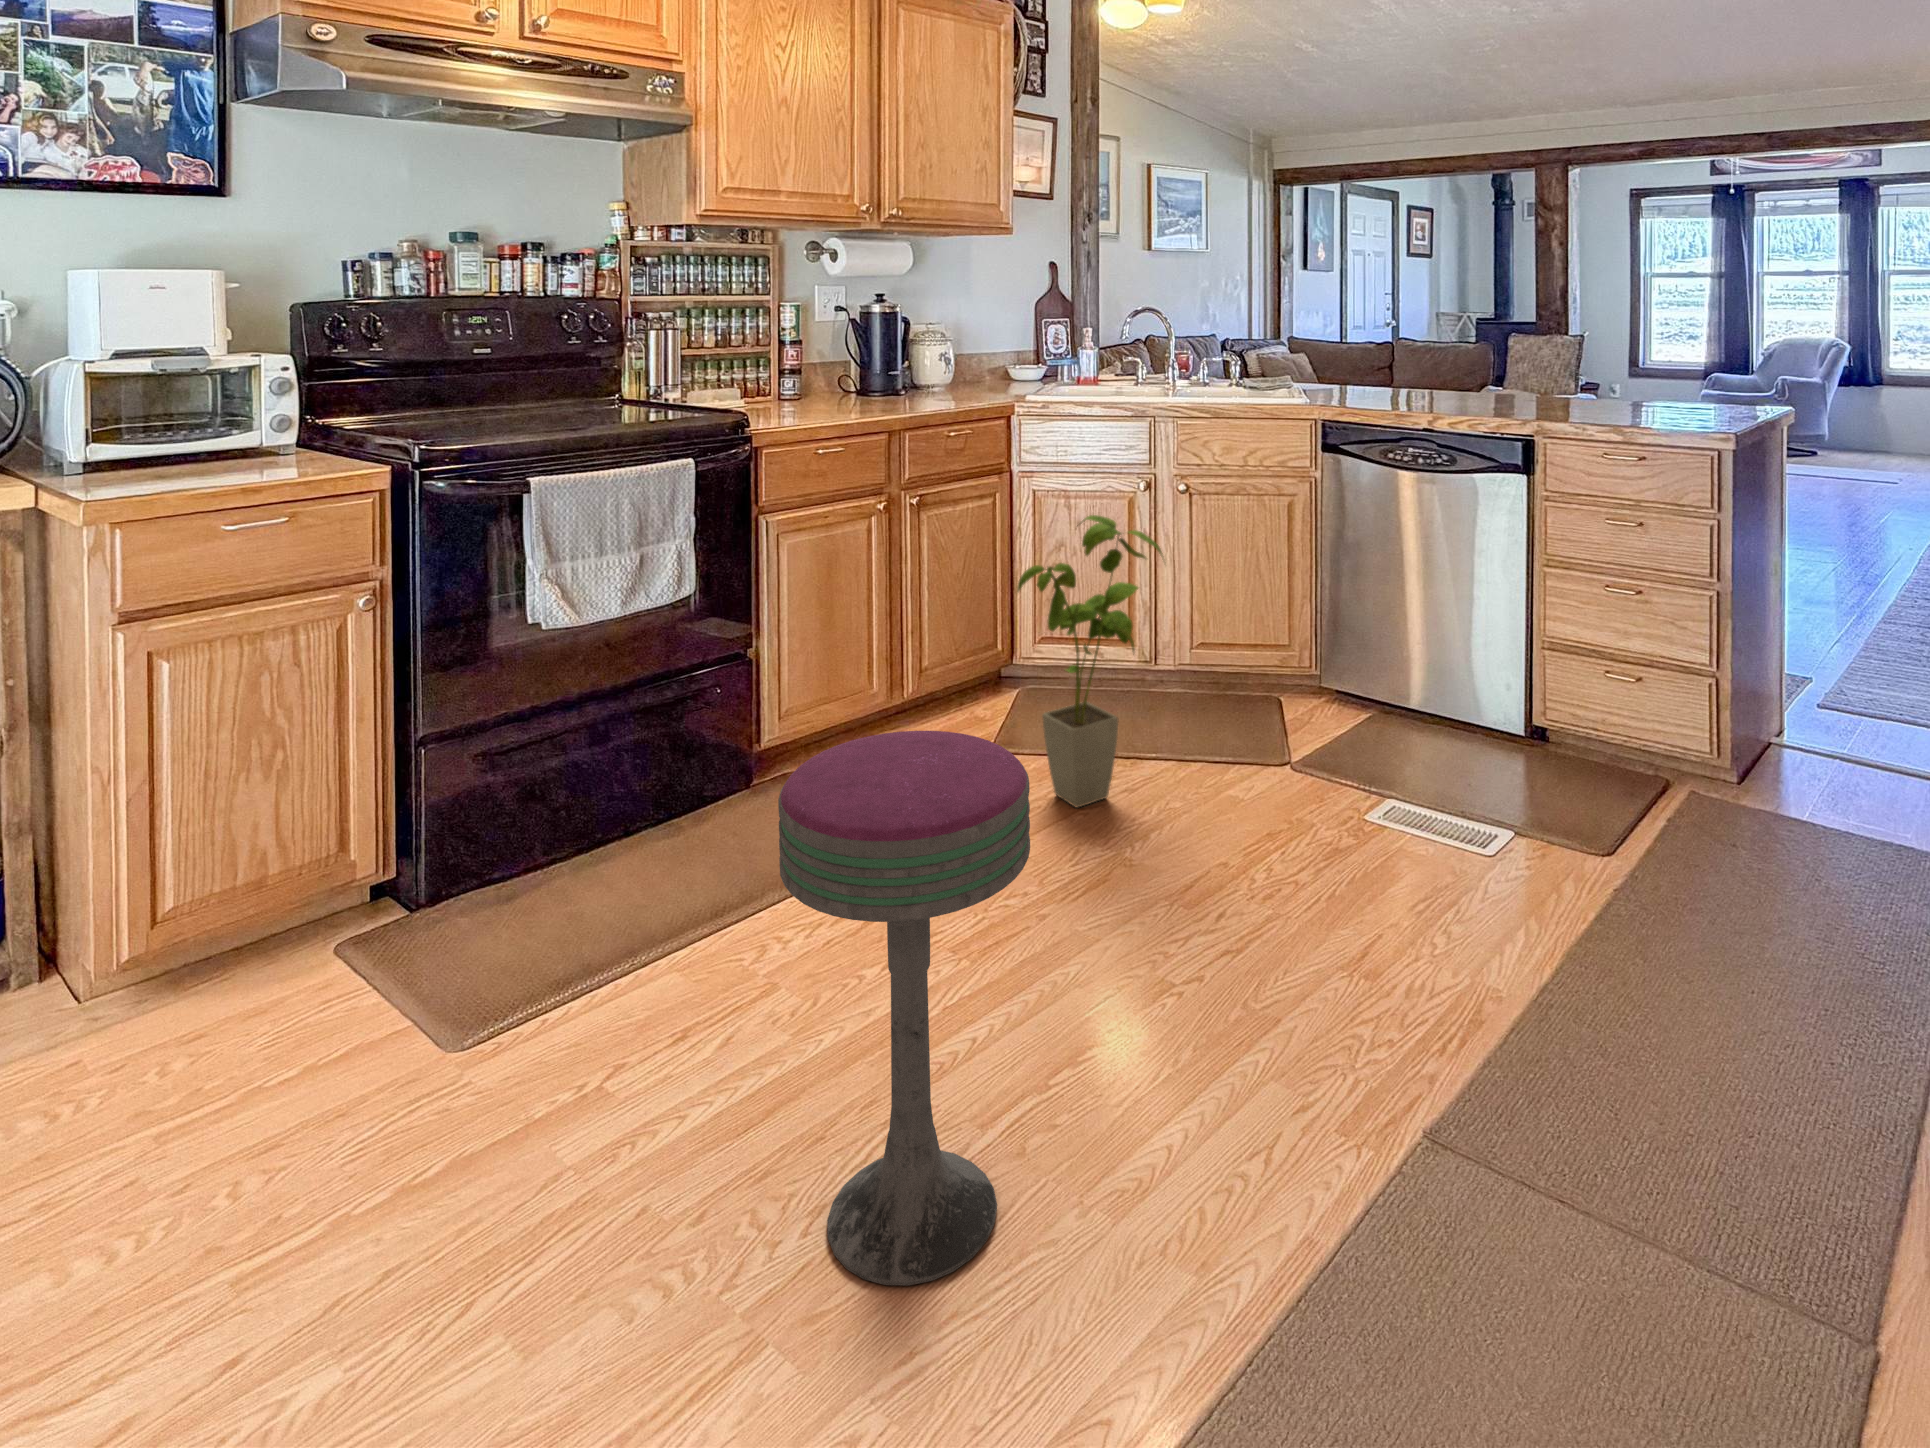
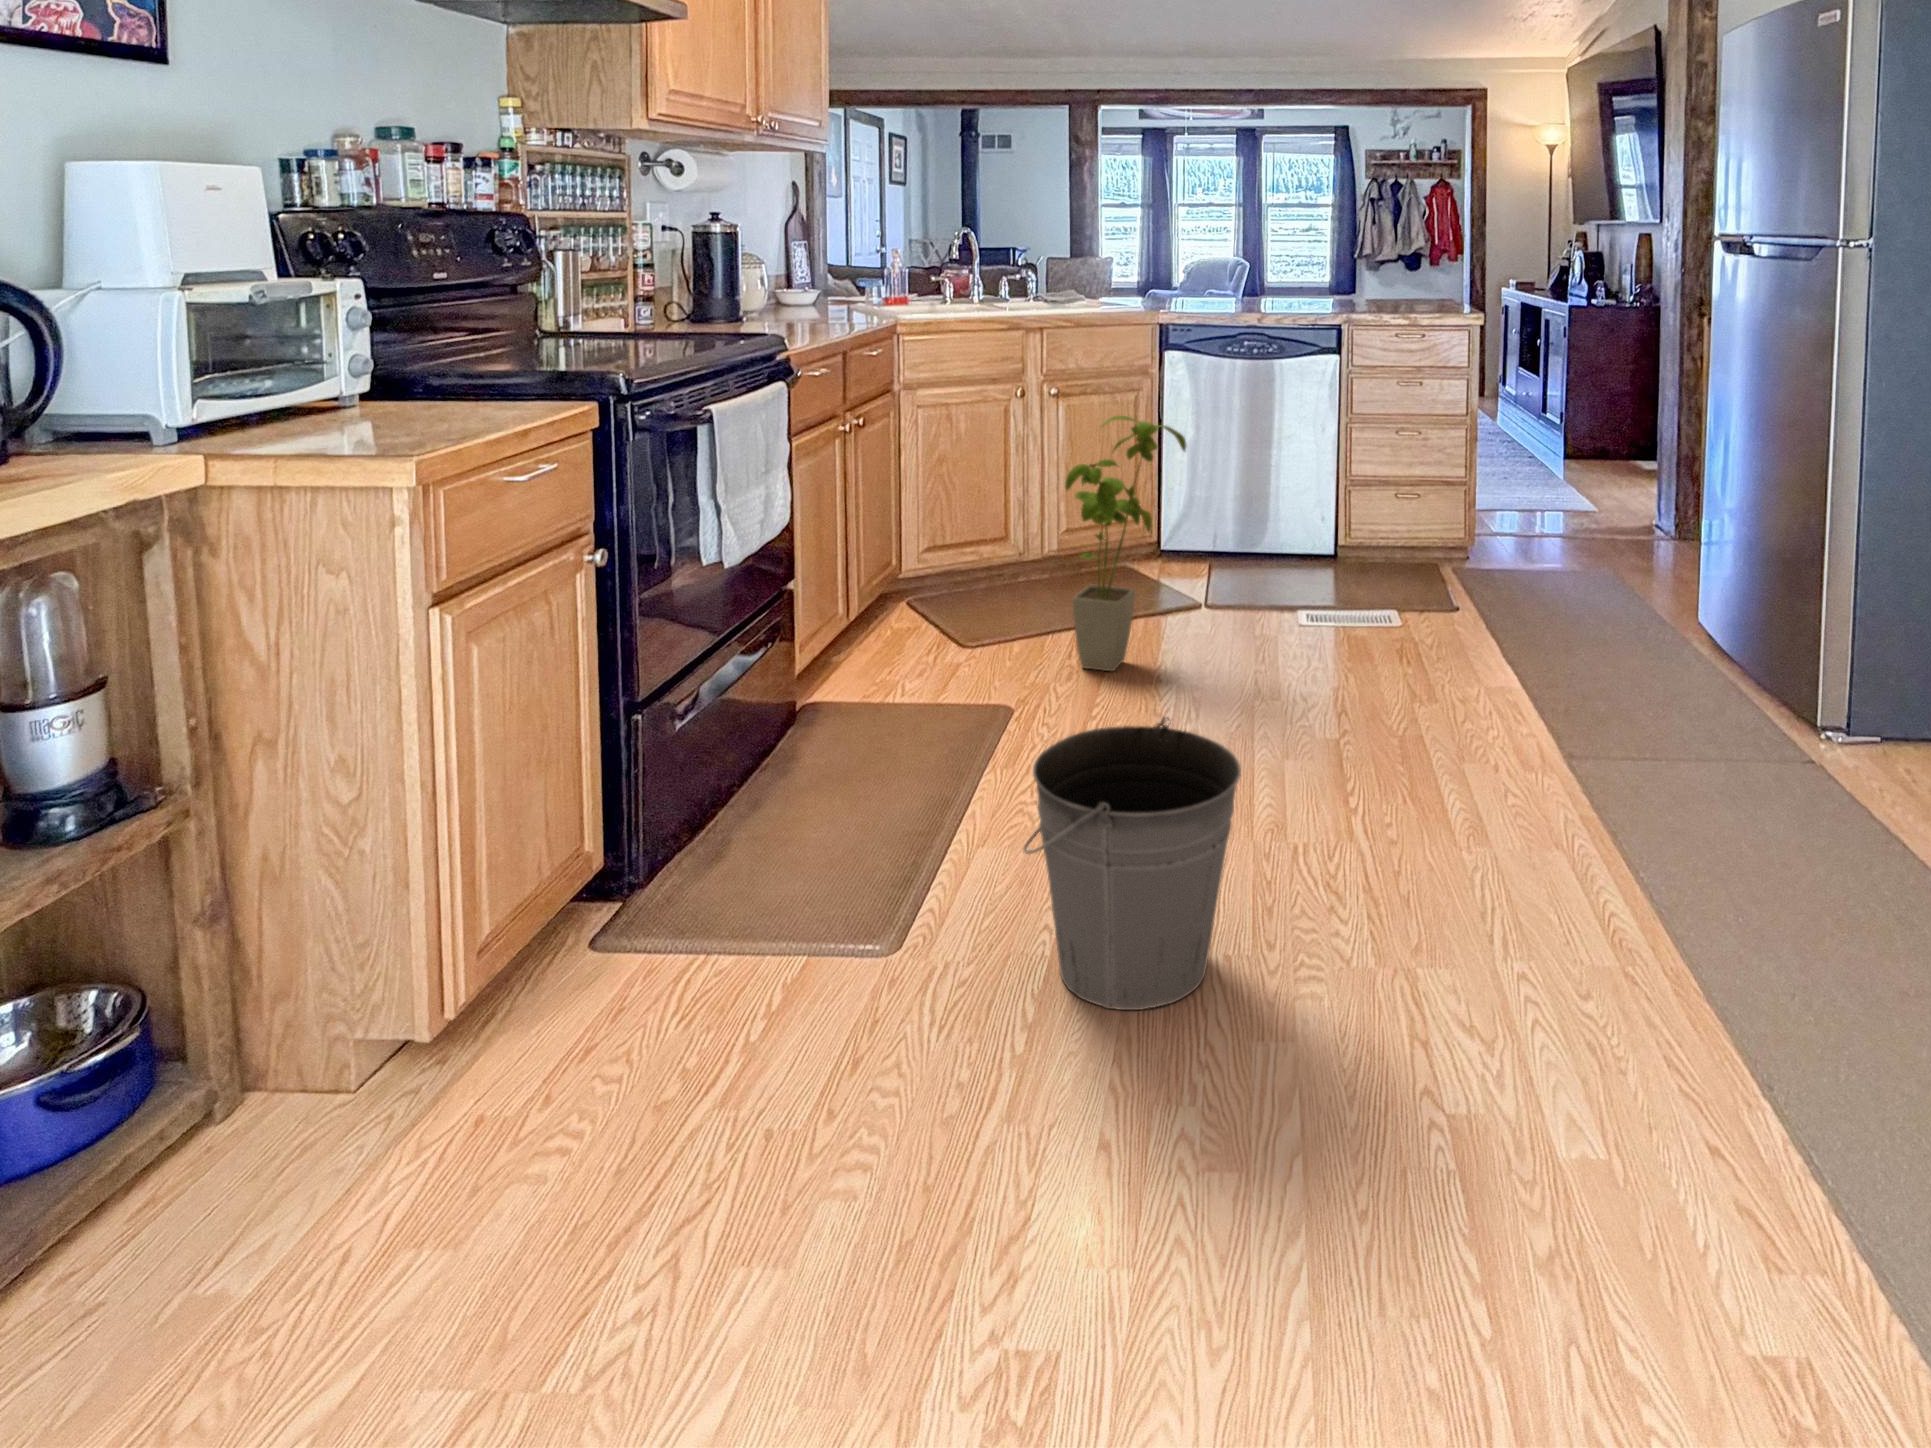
bar stool: present [778,731,1030,1286] -> none [1312,543,1490,902]
bucket: none [330,887,626,1270] -> present [1023,717,1241,1010]

